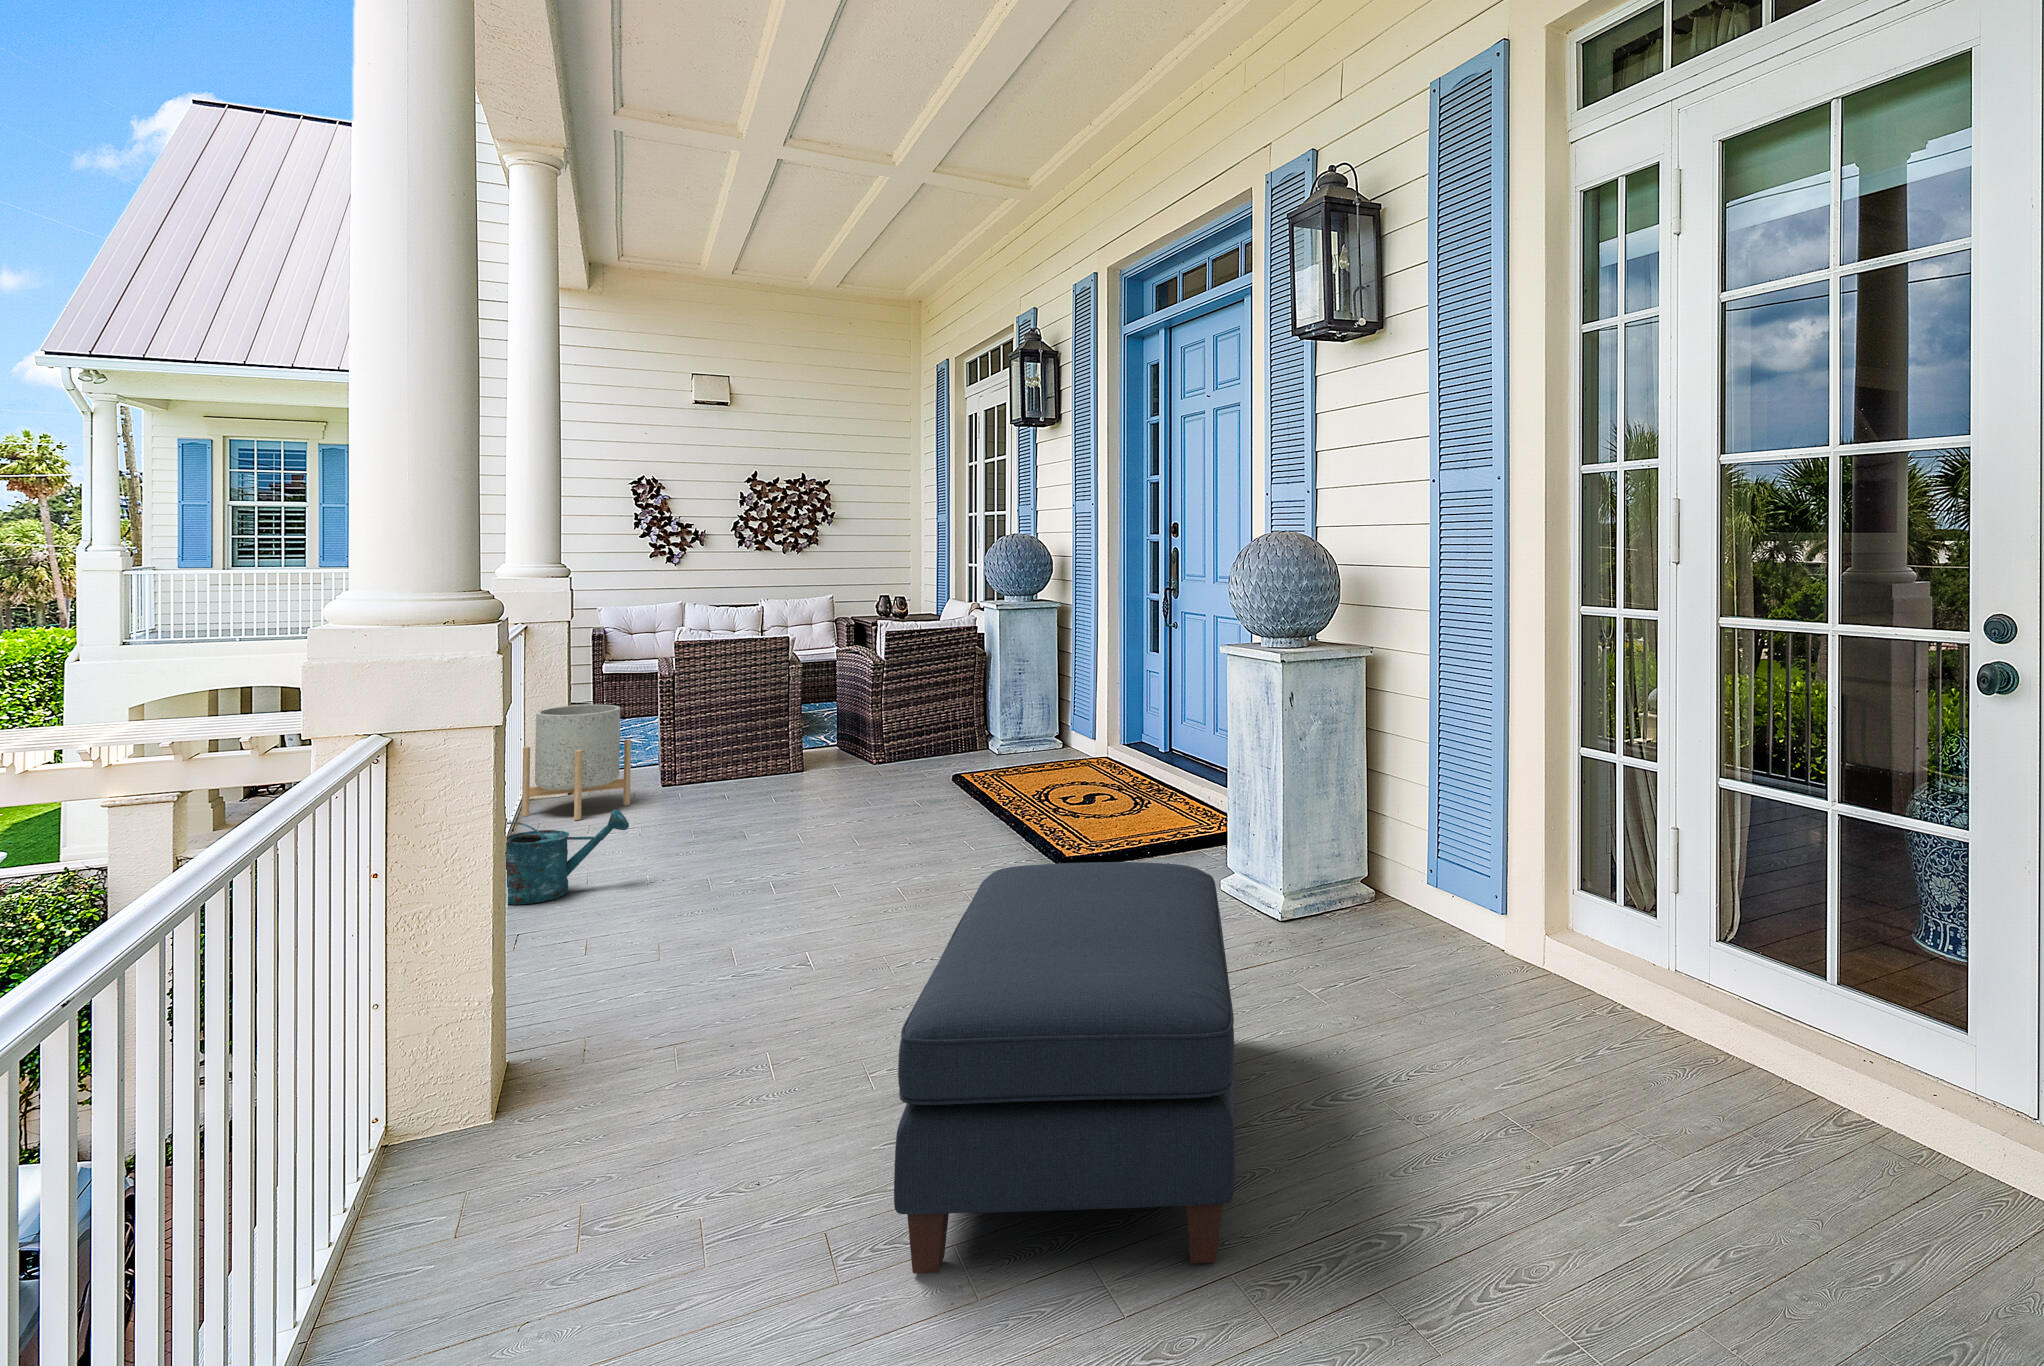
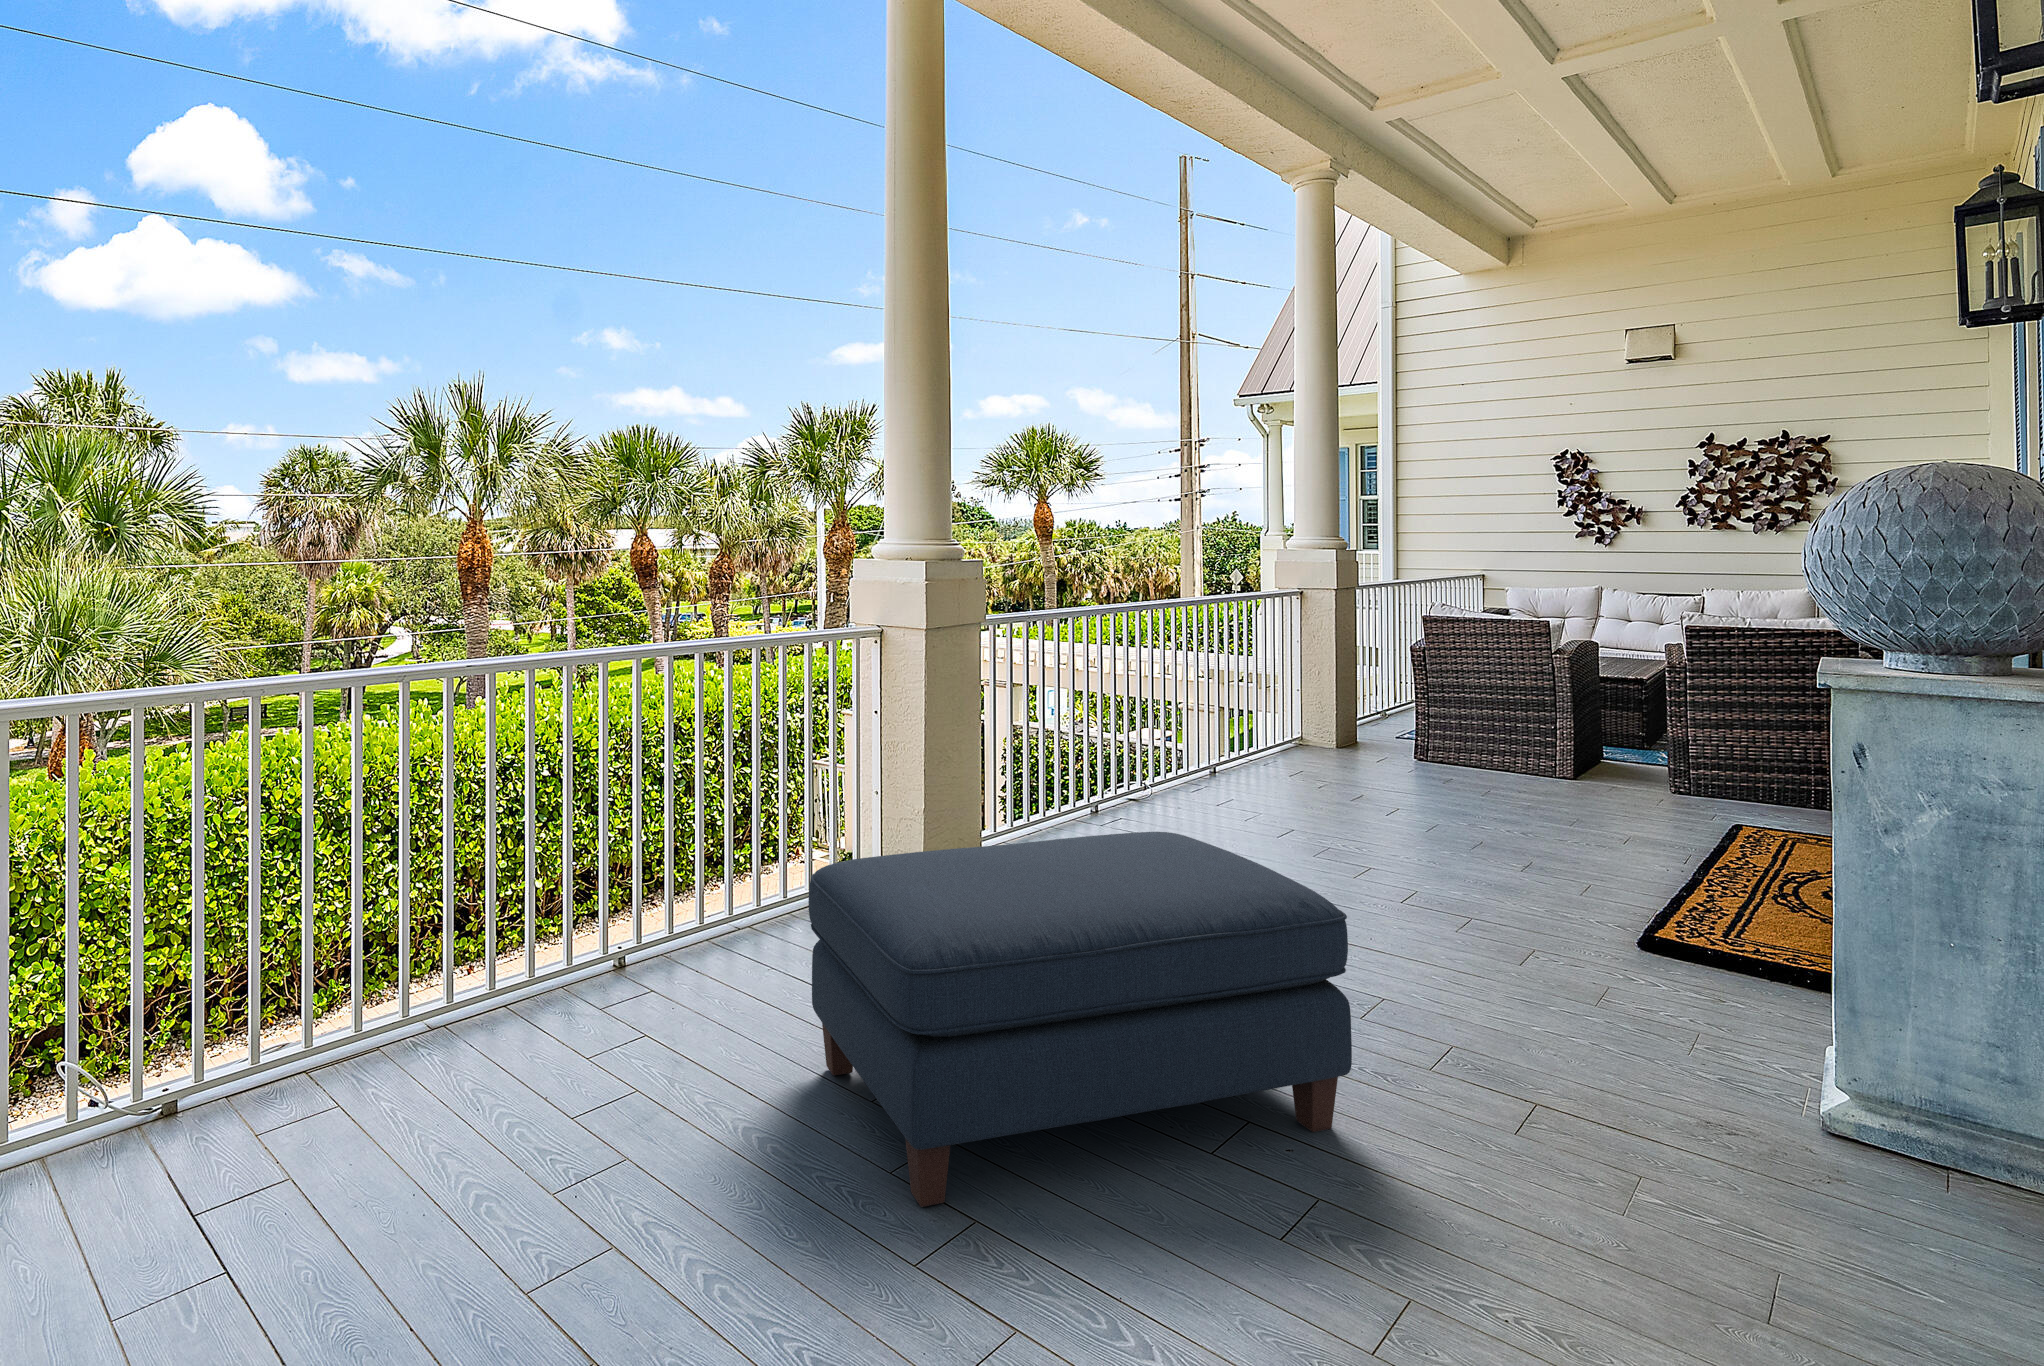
planter: present [522,705,631,820] -> none [1269,665,1357,767]
watering can: present [506,810,629,905] -> none [1126,737,1228,808]

